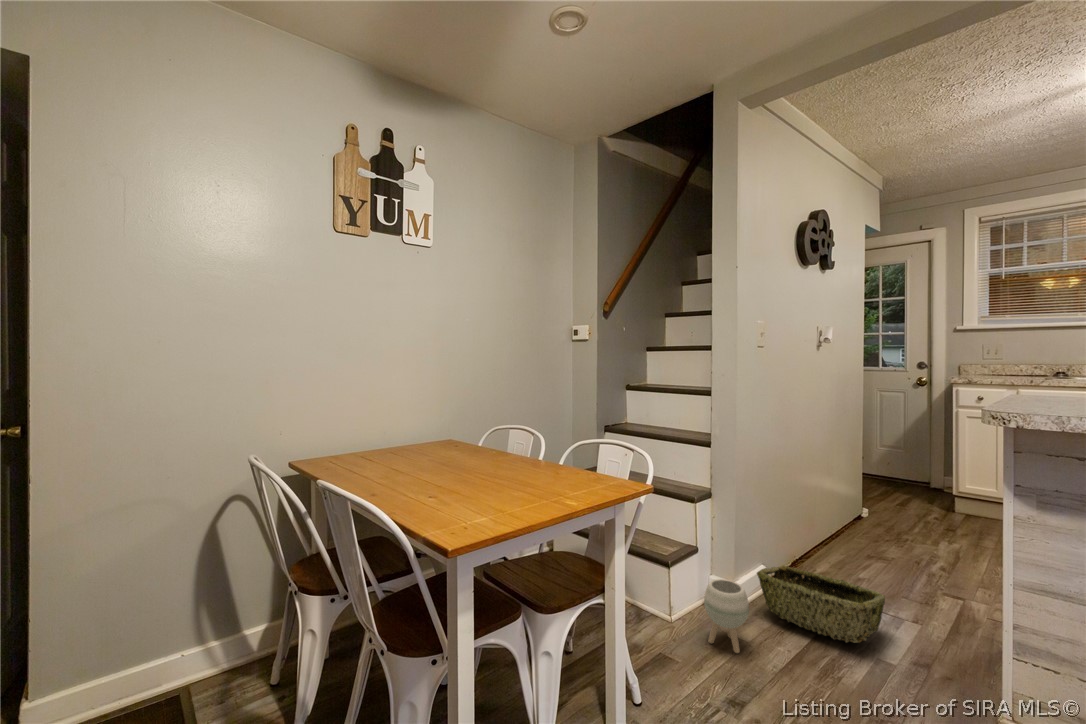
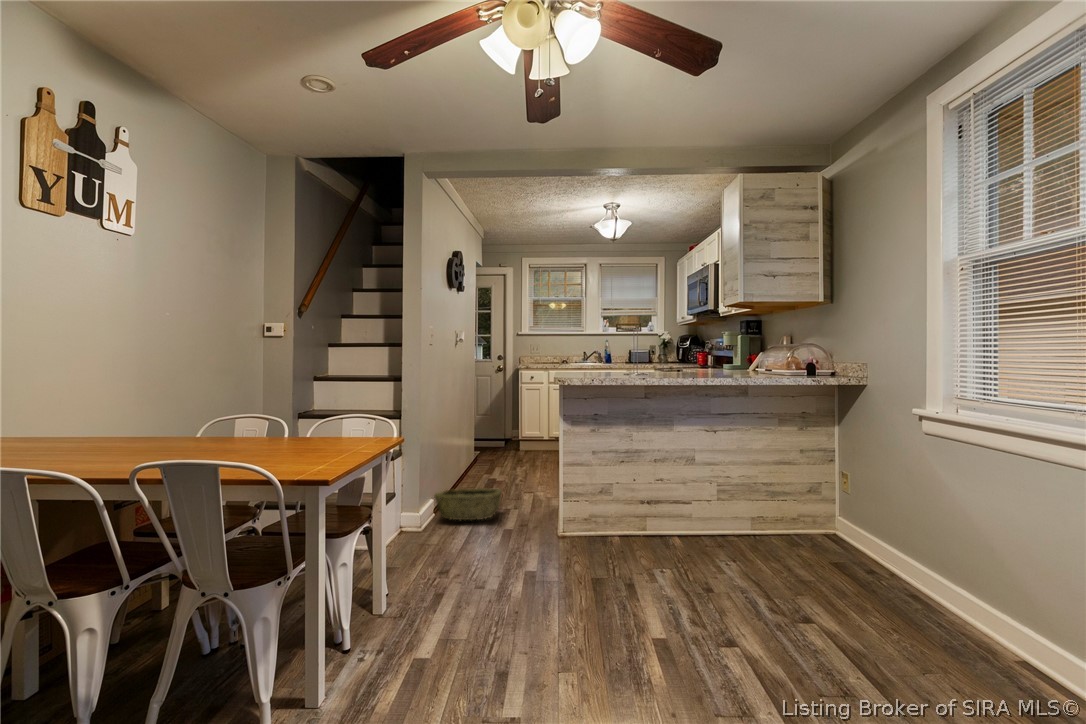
planter: present [704,579,749,653] -> none [408,500,437,544]

